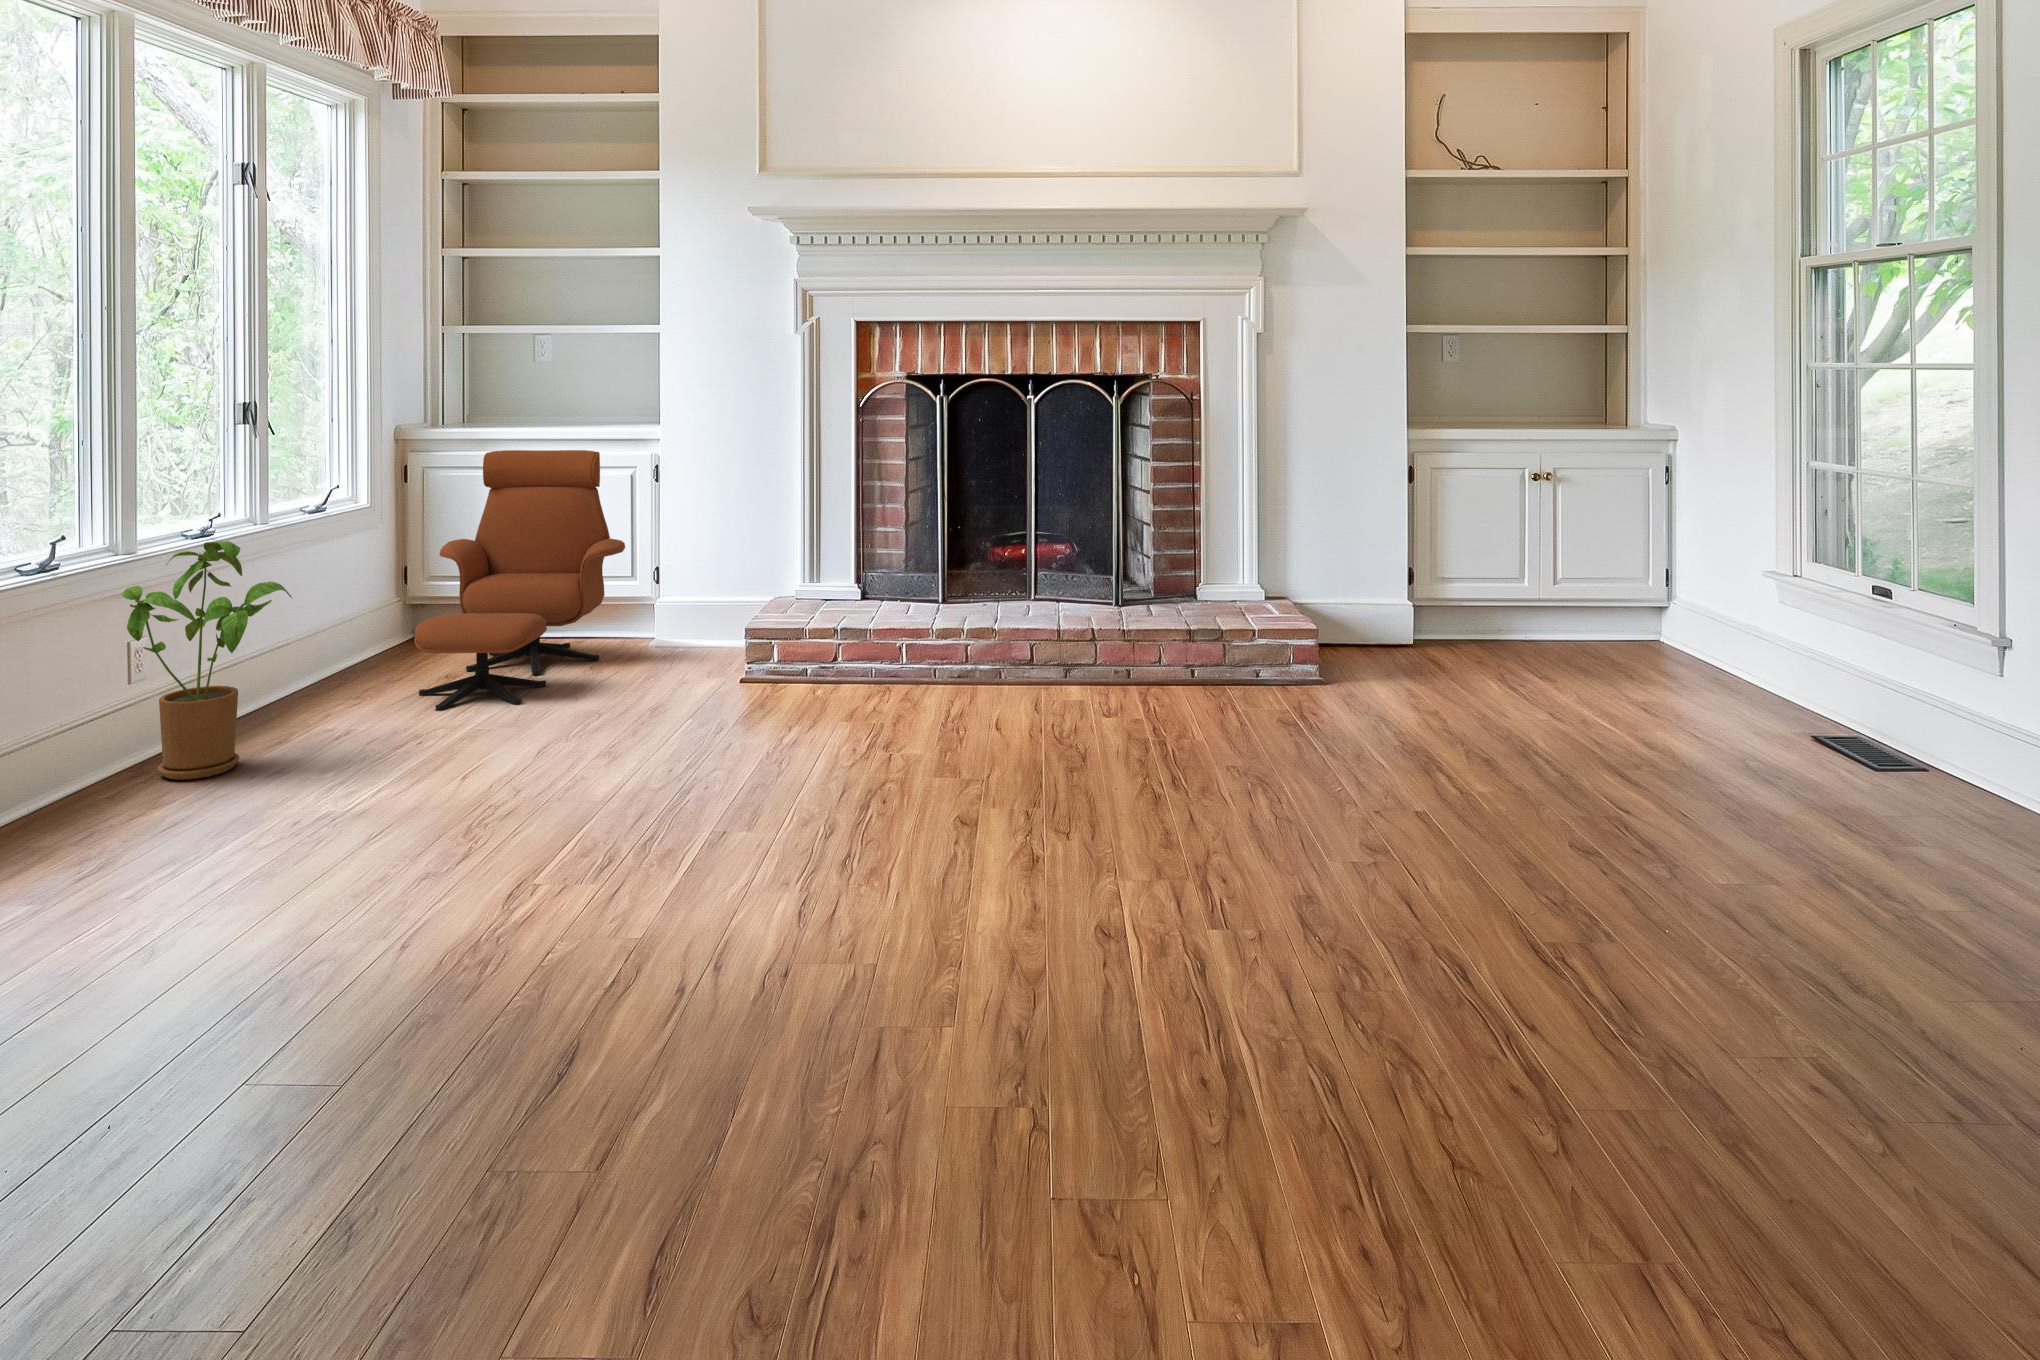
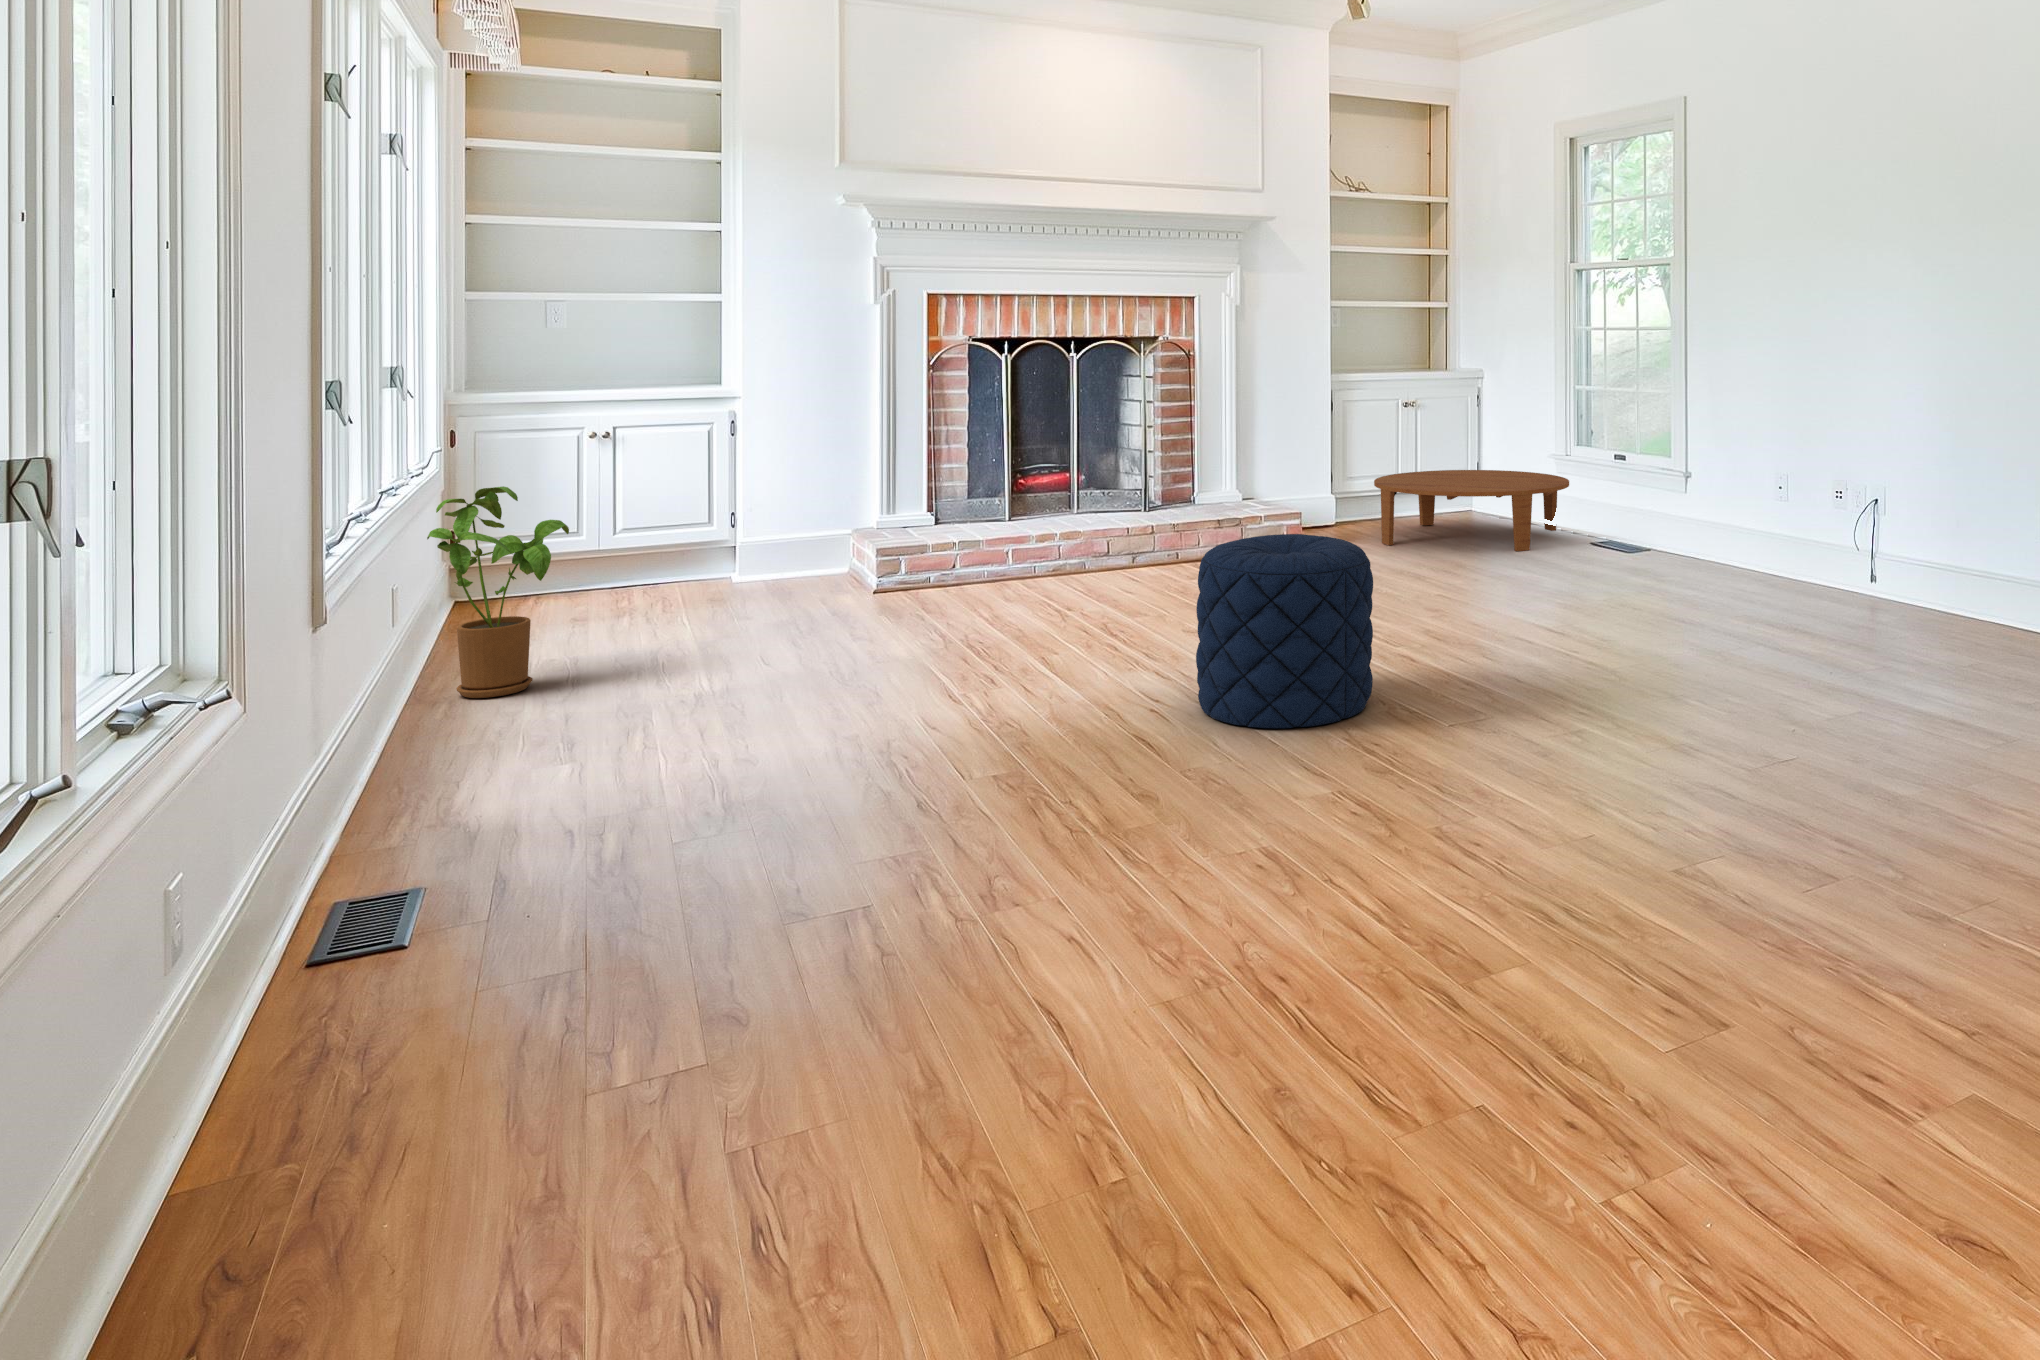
lounge chair: present [414,450,625,710] -> none [538,409,729,637]
coffee table: none [1447,578,1783,736] -> present [1374,470,1569,551]
pouf: none [678,733,994,1137] -> present [1196,534,1373,728]

